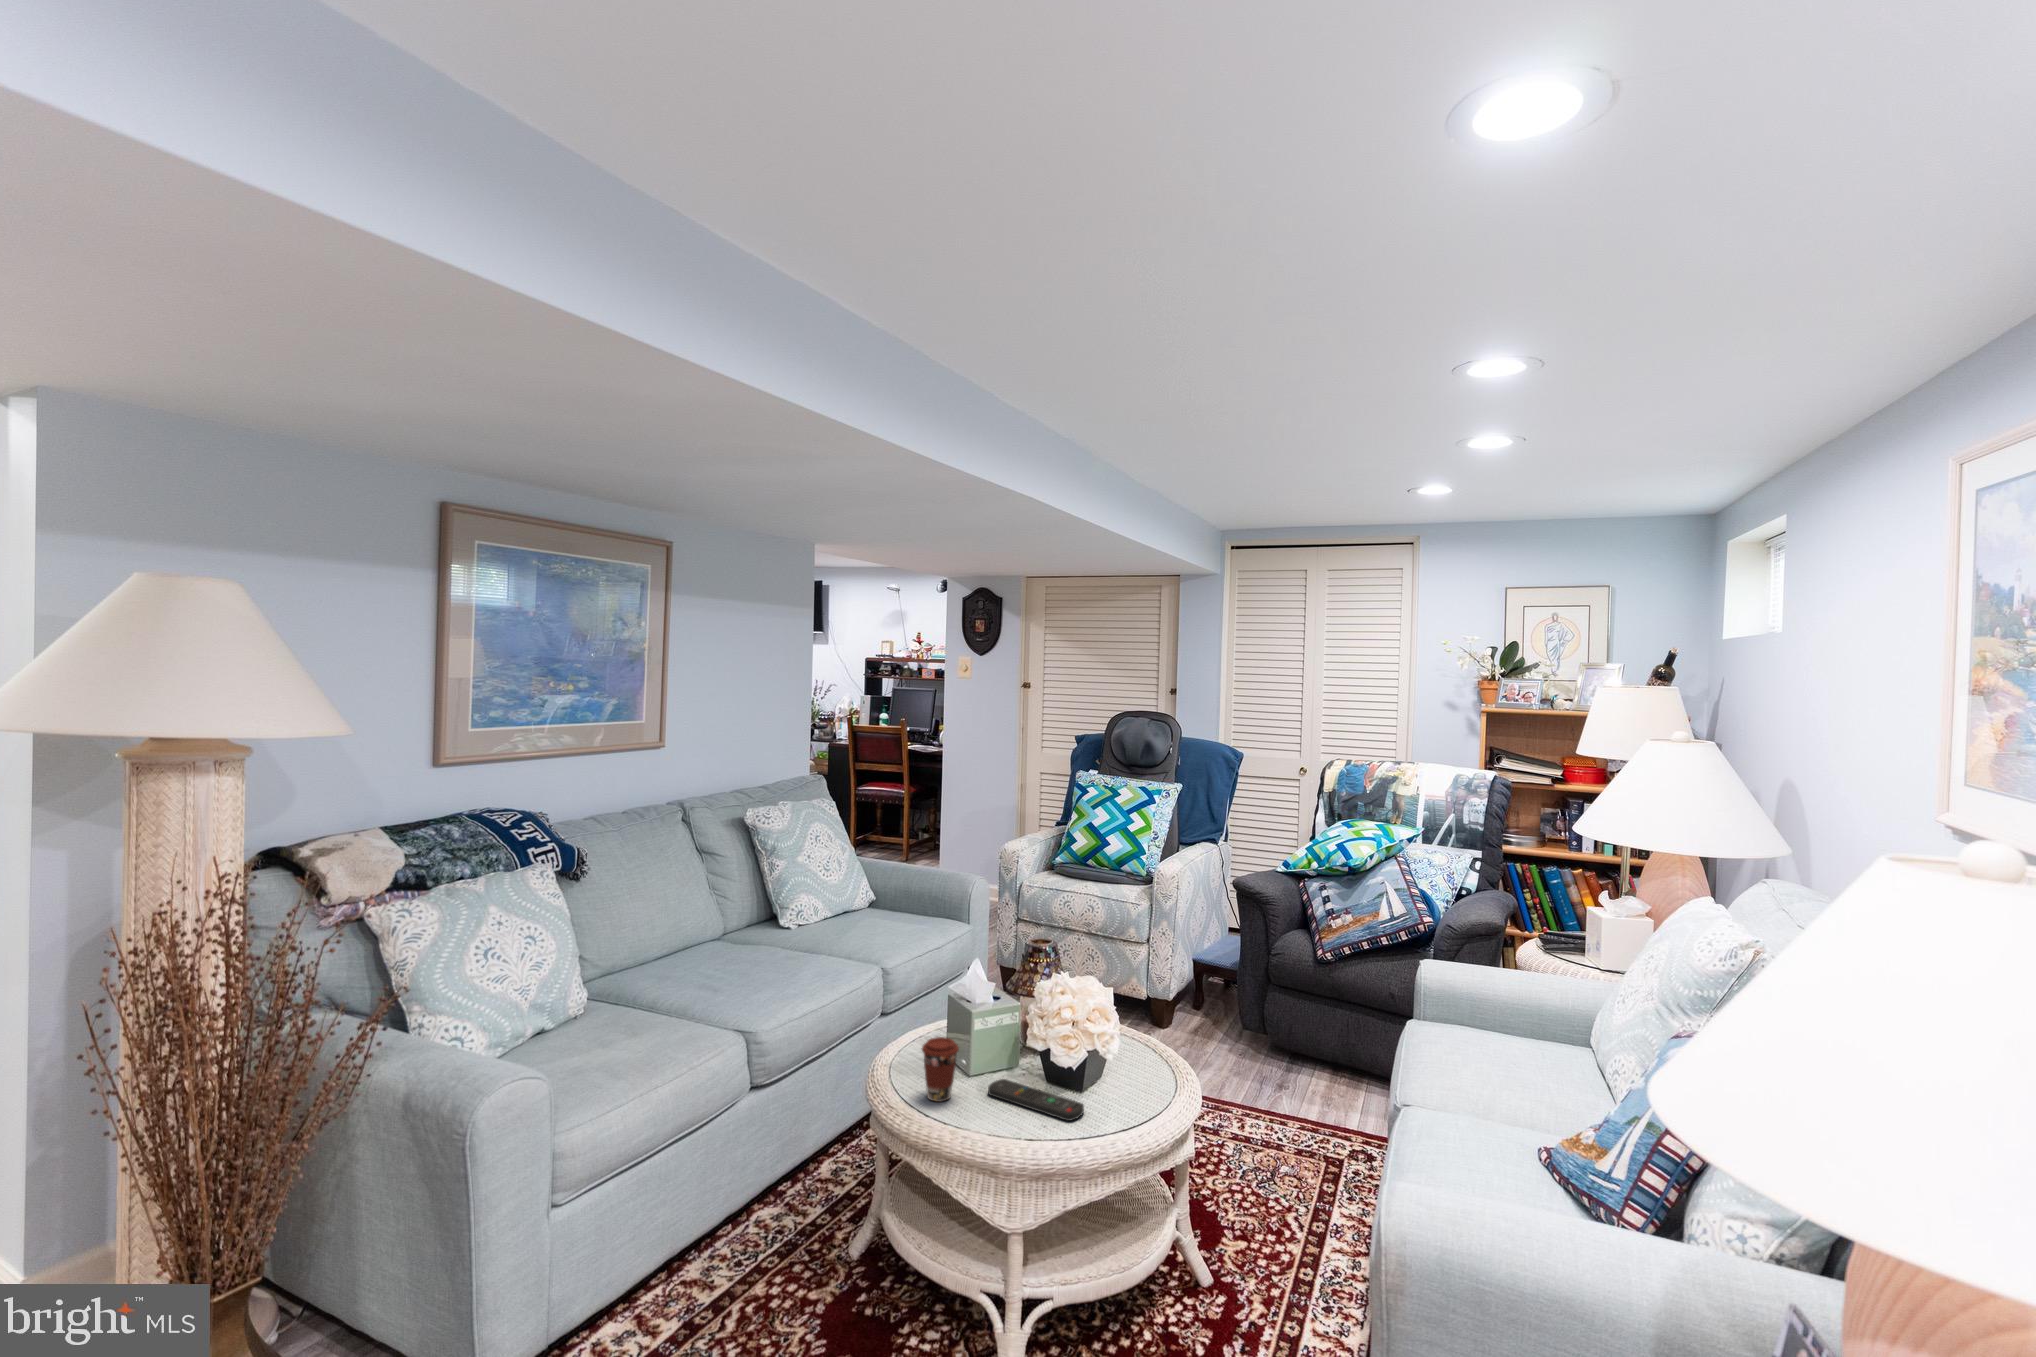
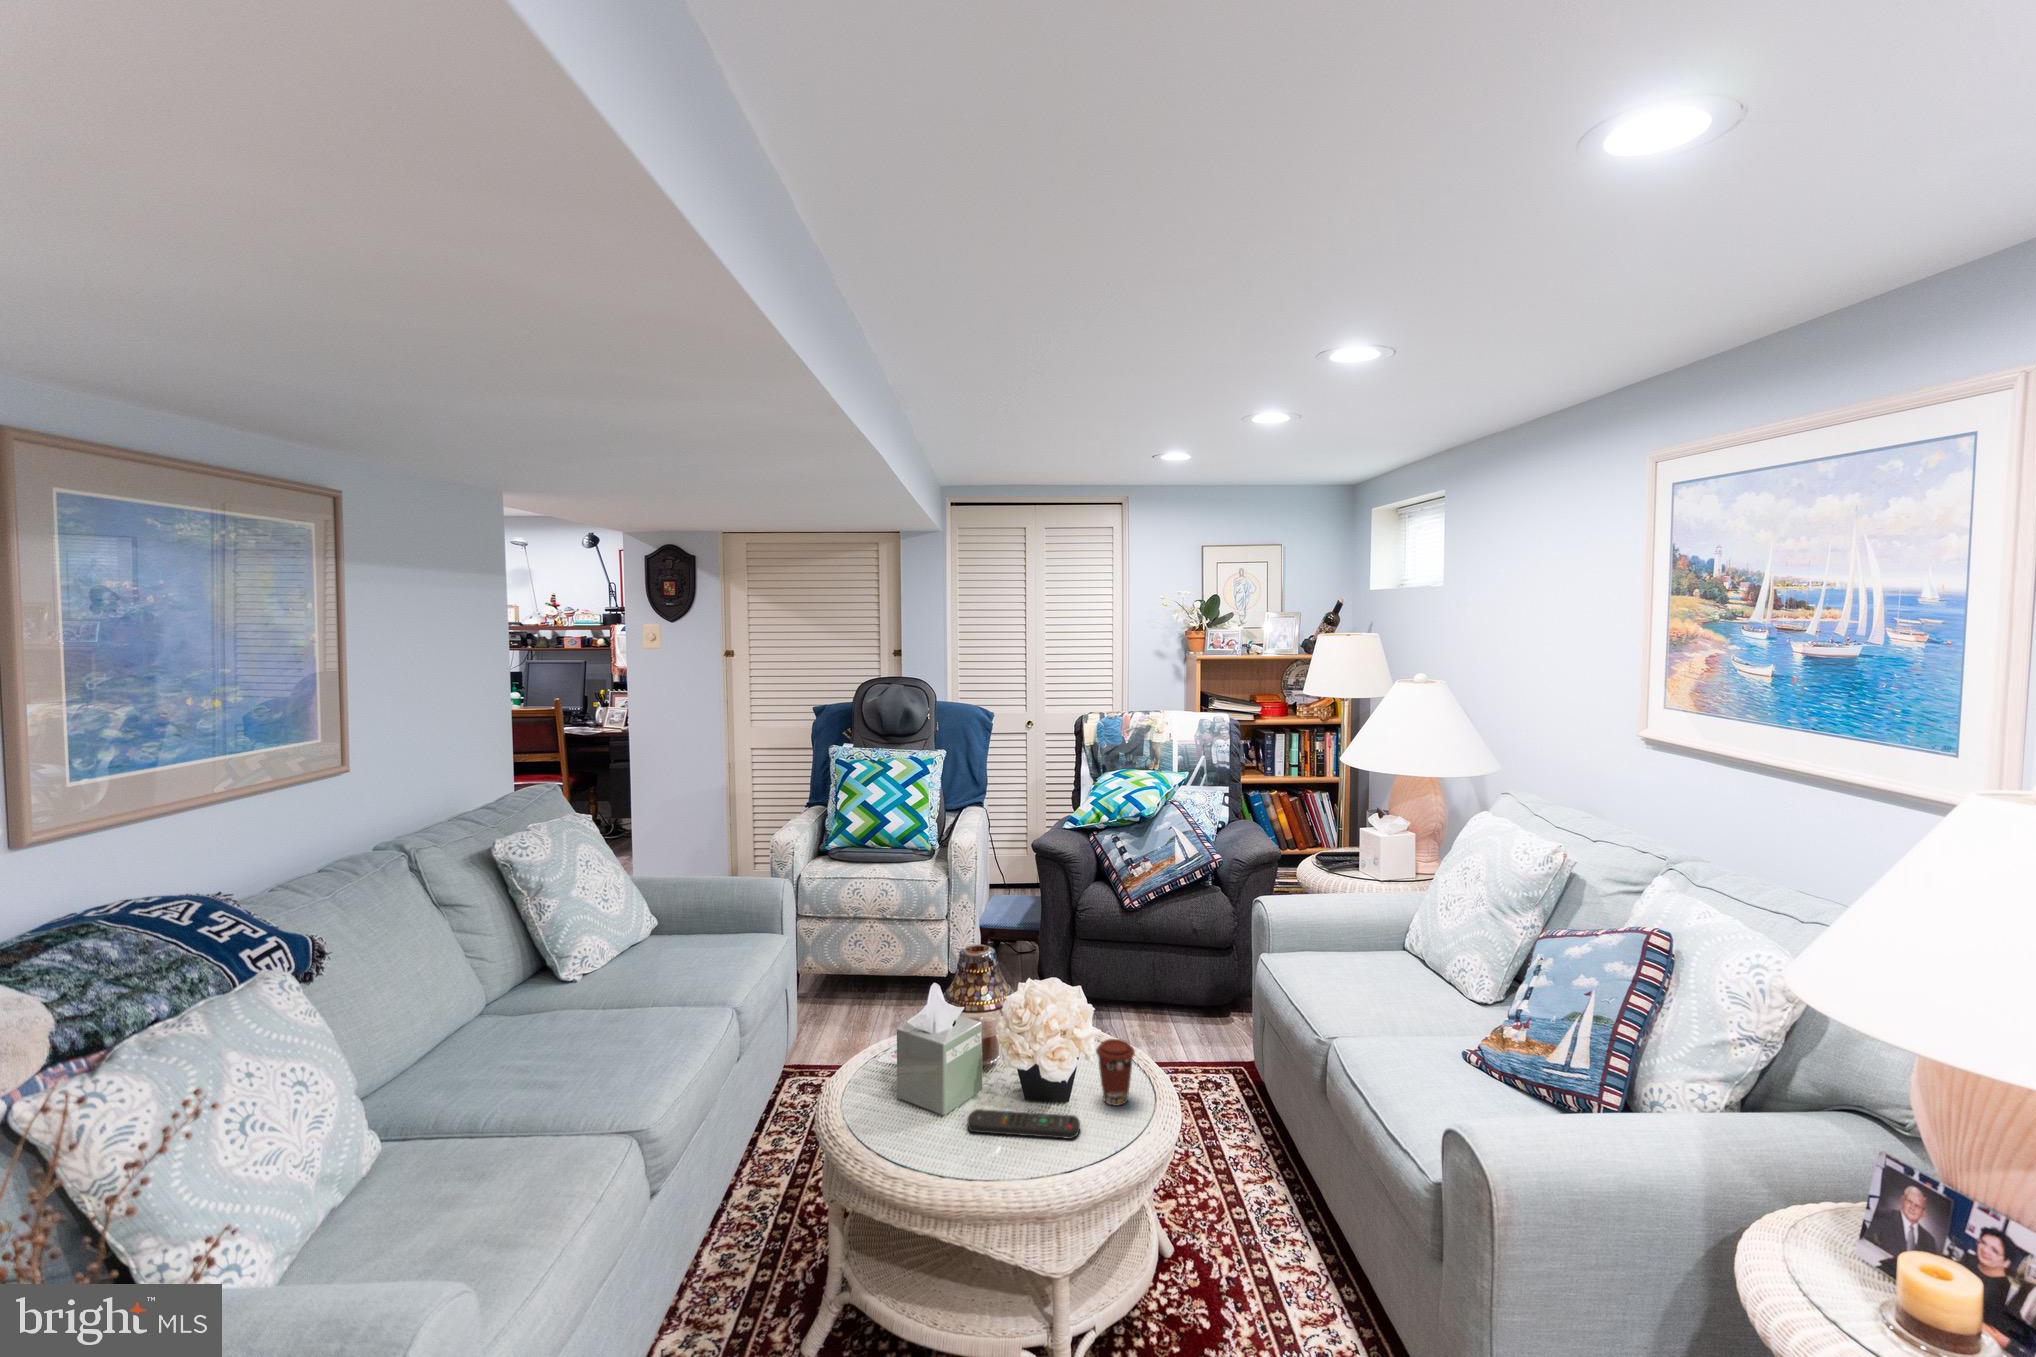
coffee cup: present [921,1037,959,1102] -> present [1096,1039,1135,1106]

